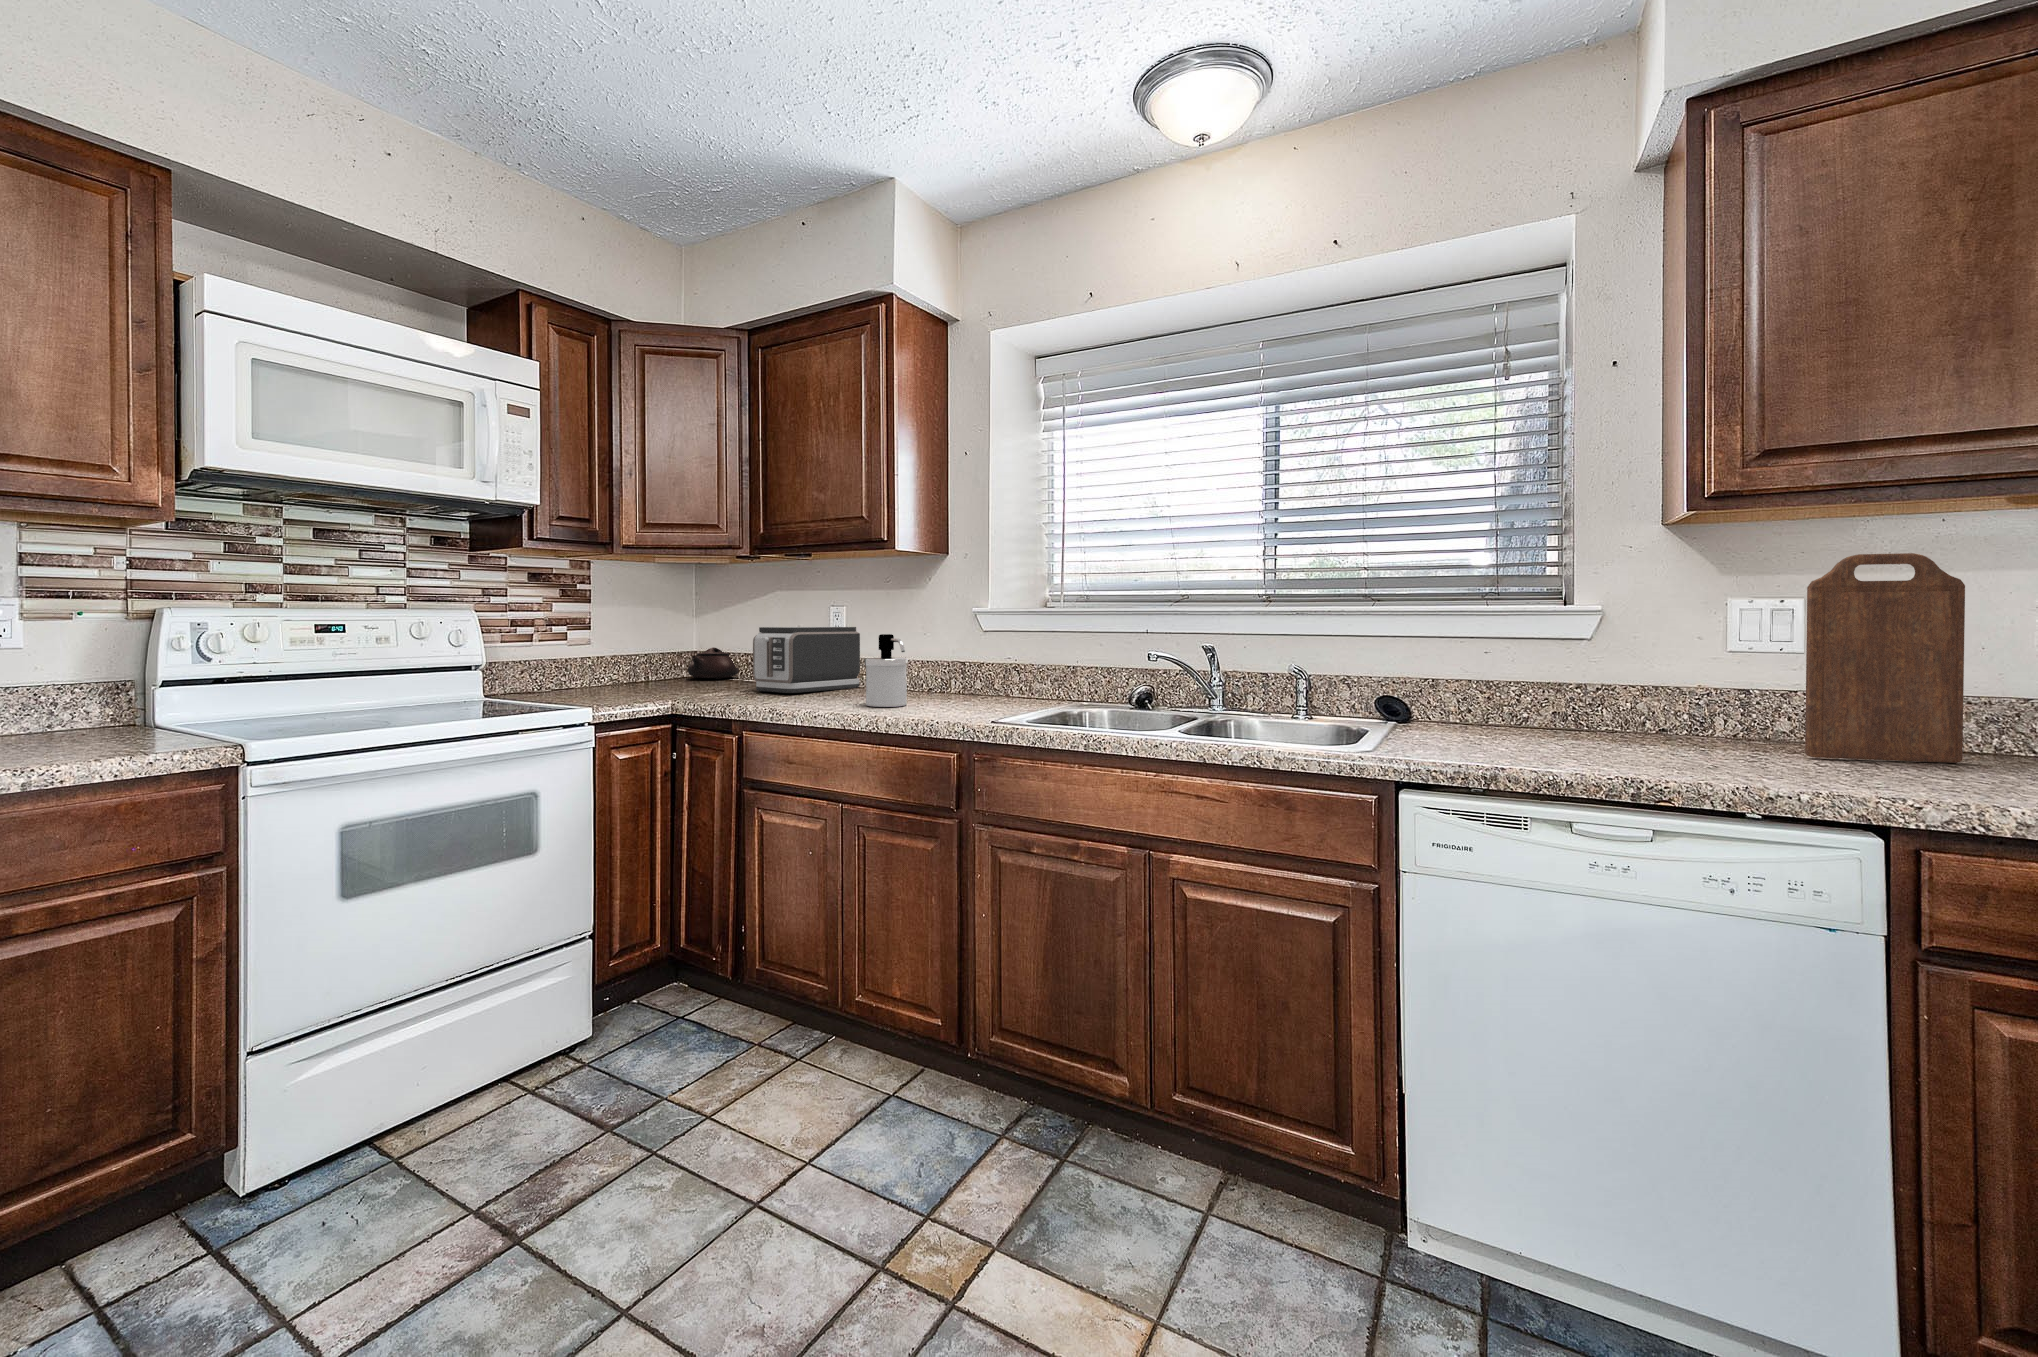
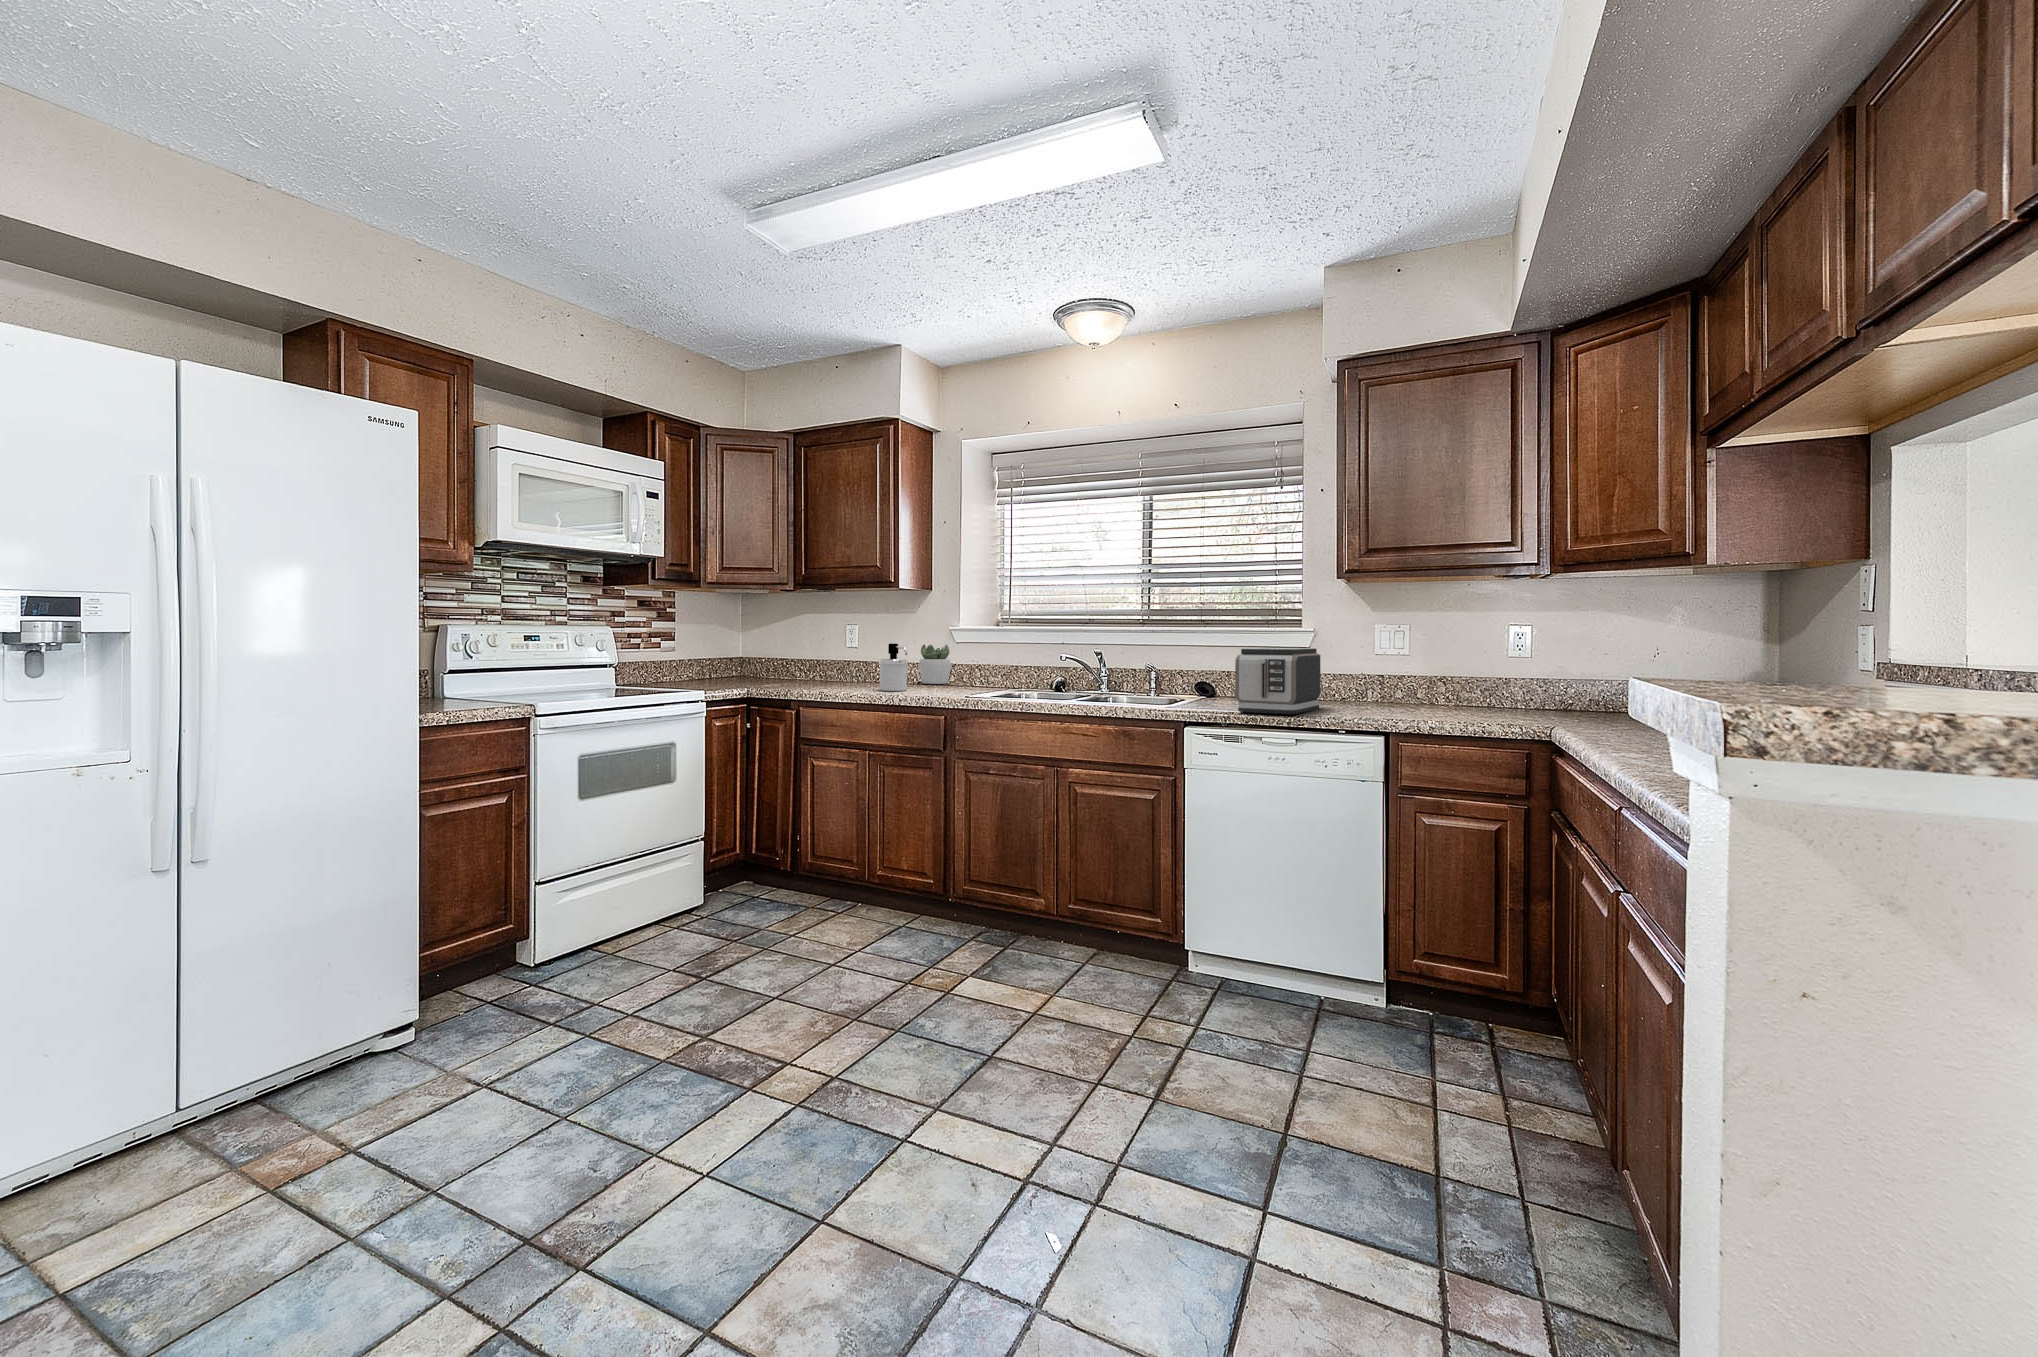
cutting board: present [1805,553,1965,763] -> none [1389,603,1457,708]
toaster: present [753,627,860,693] -> present [1235,648,1320,714]
succulent plant: none [930,635,977,693] -> present [919,644,951,684]
teapot: present [688,647,739,679] -> none [738,654,774,676]

